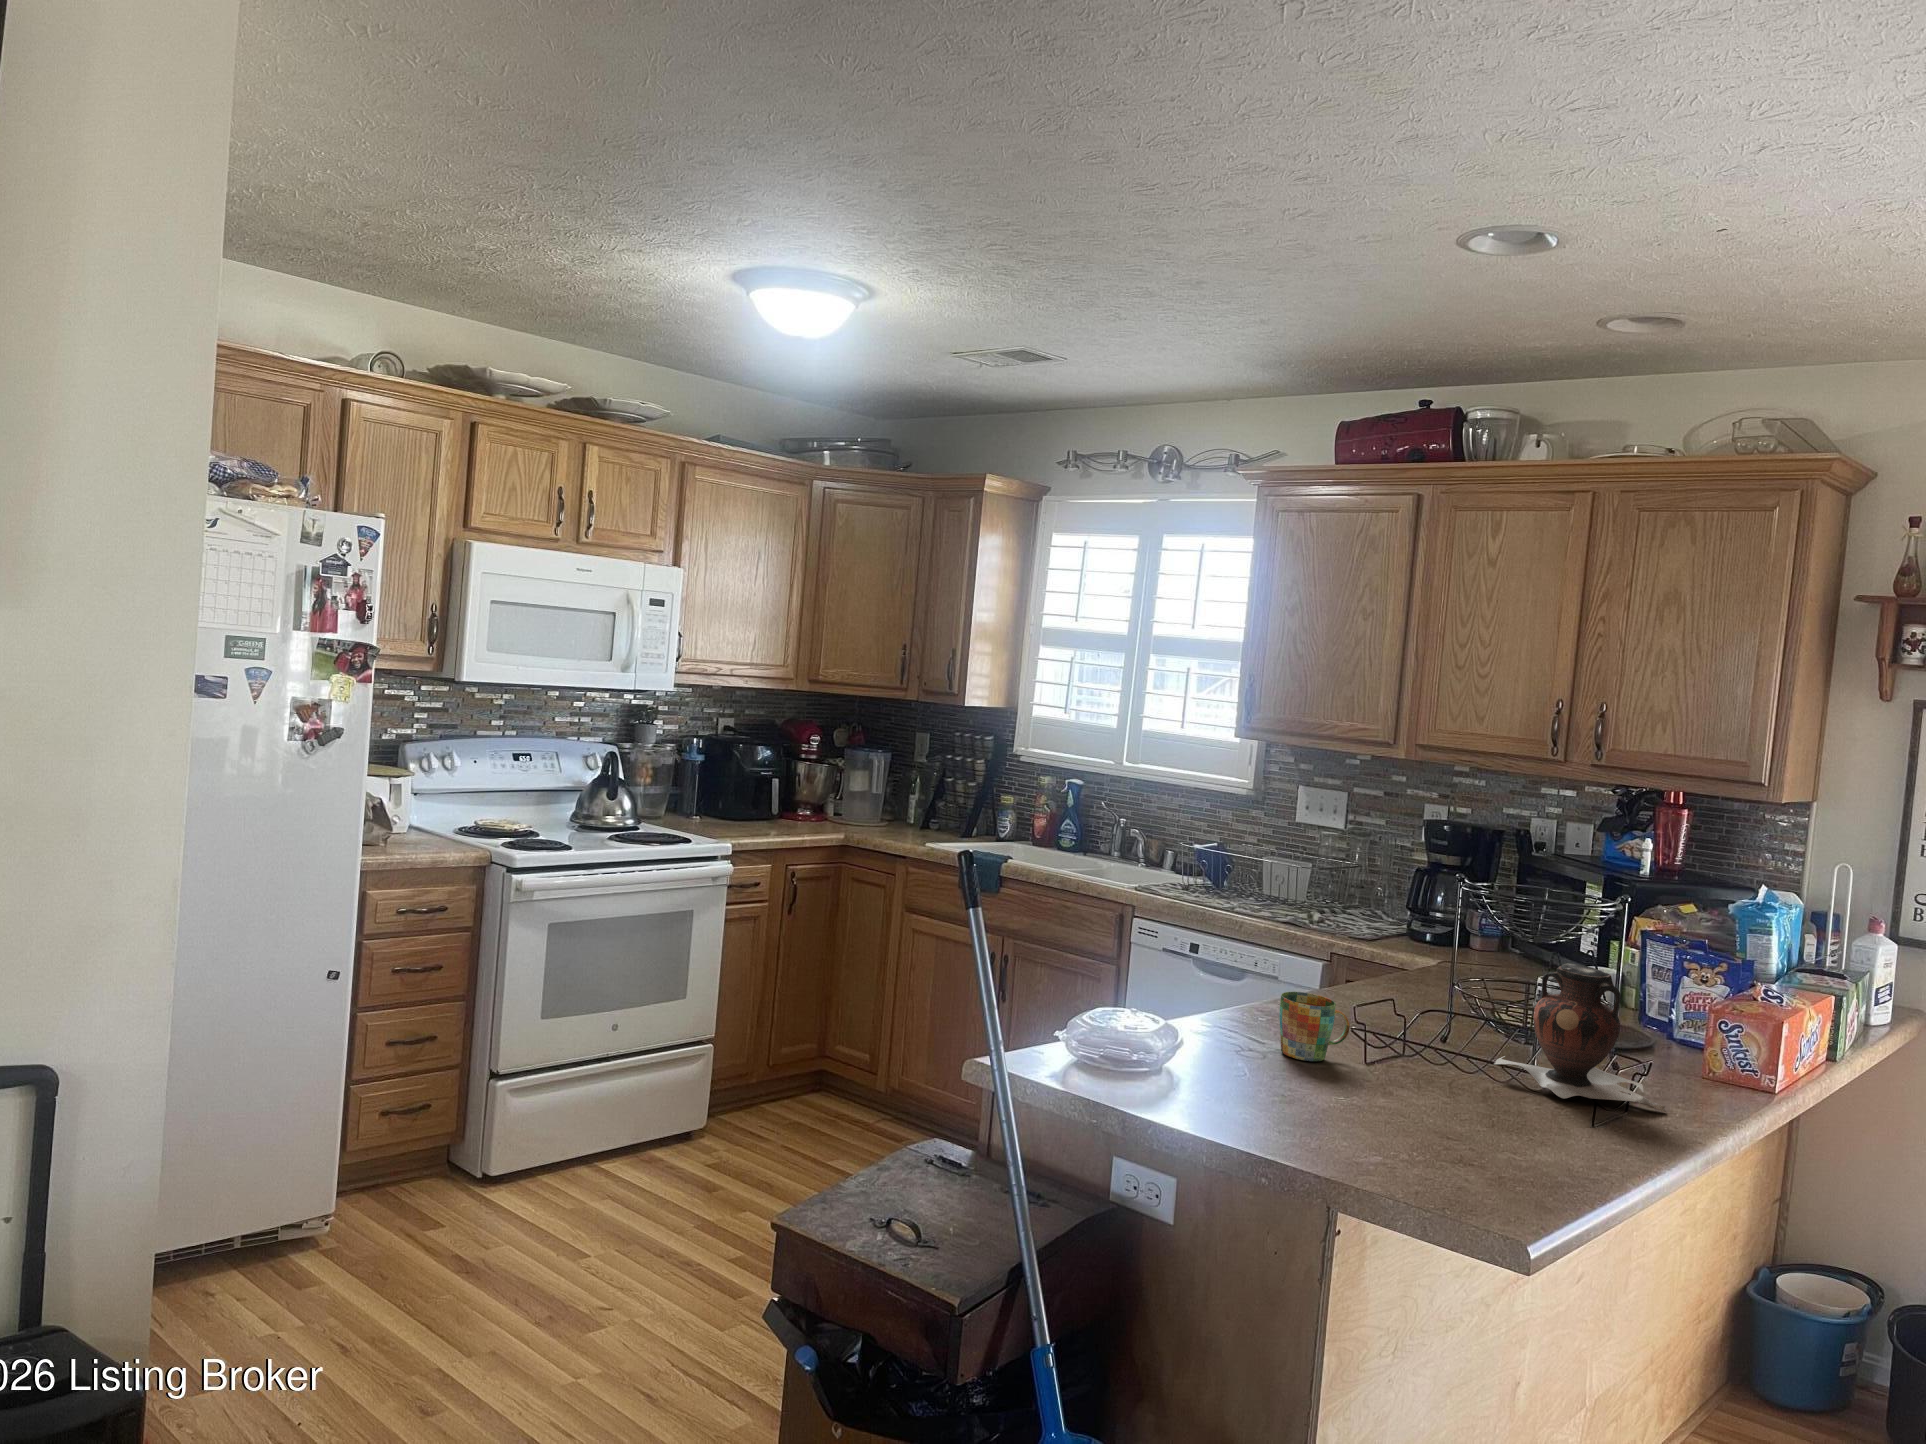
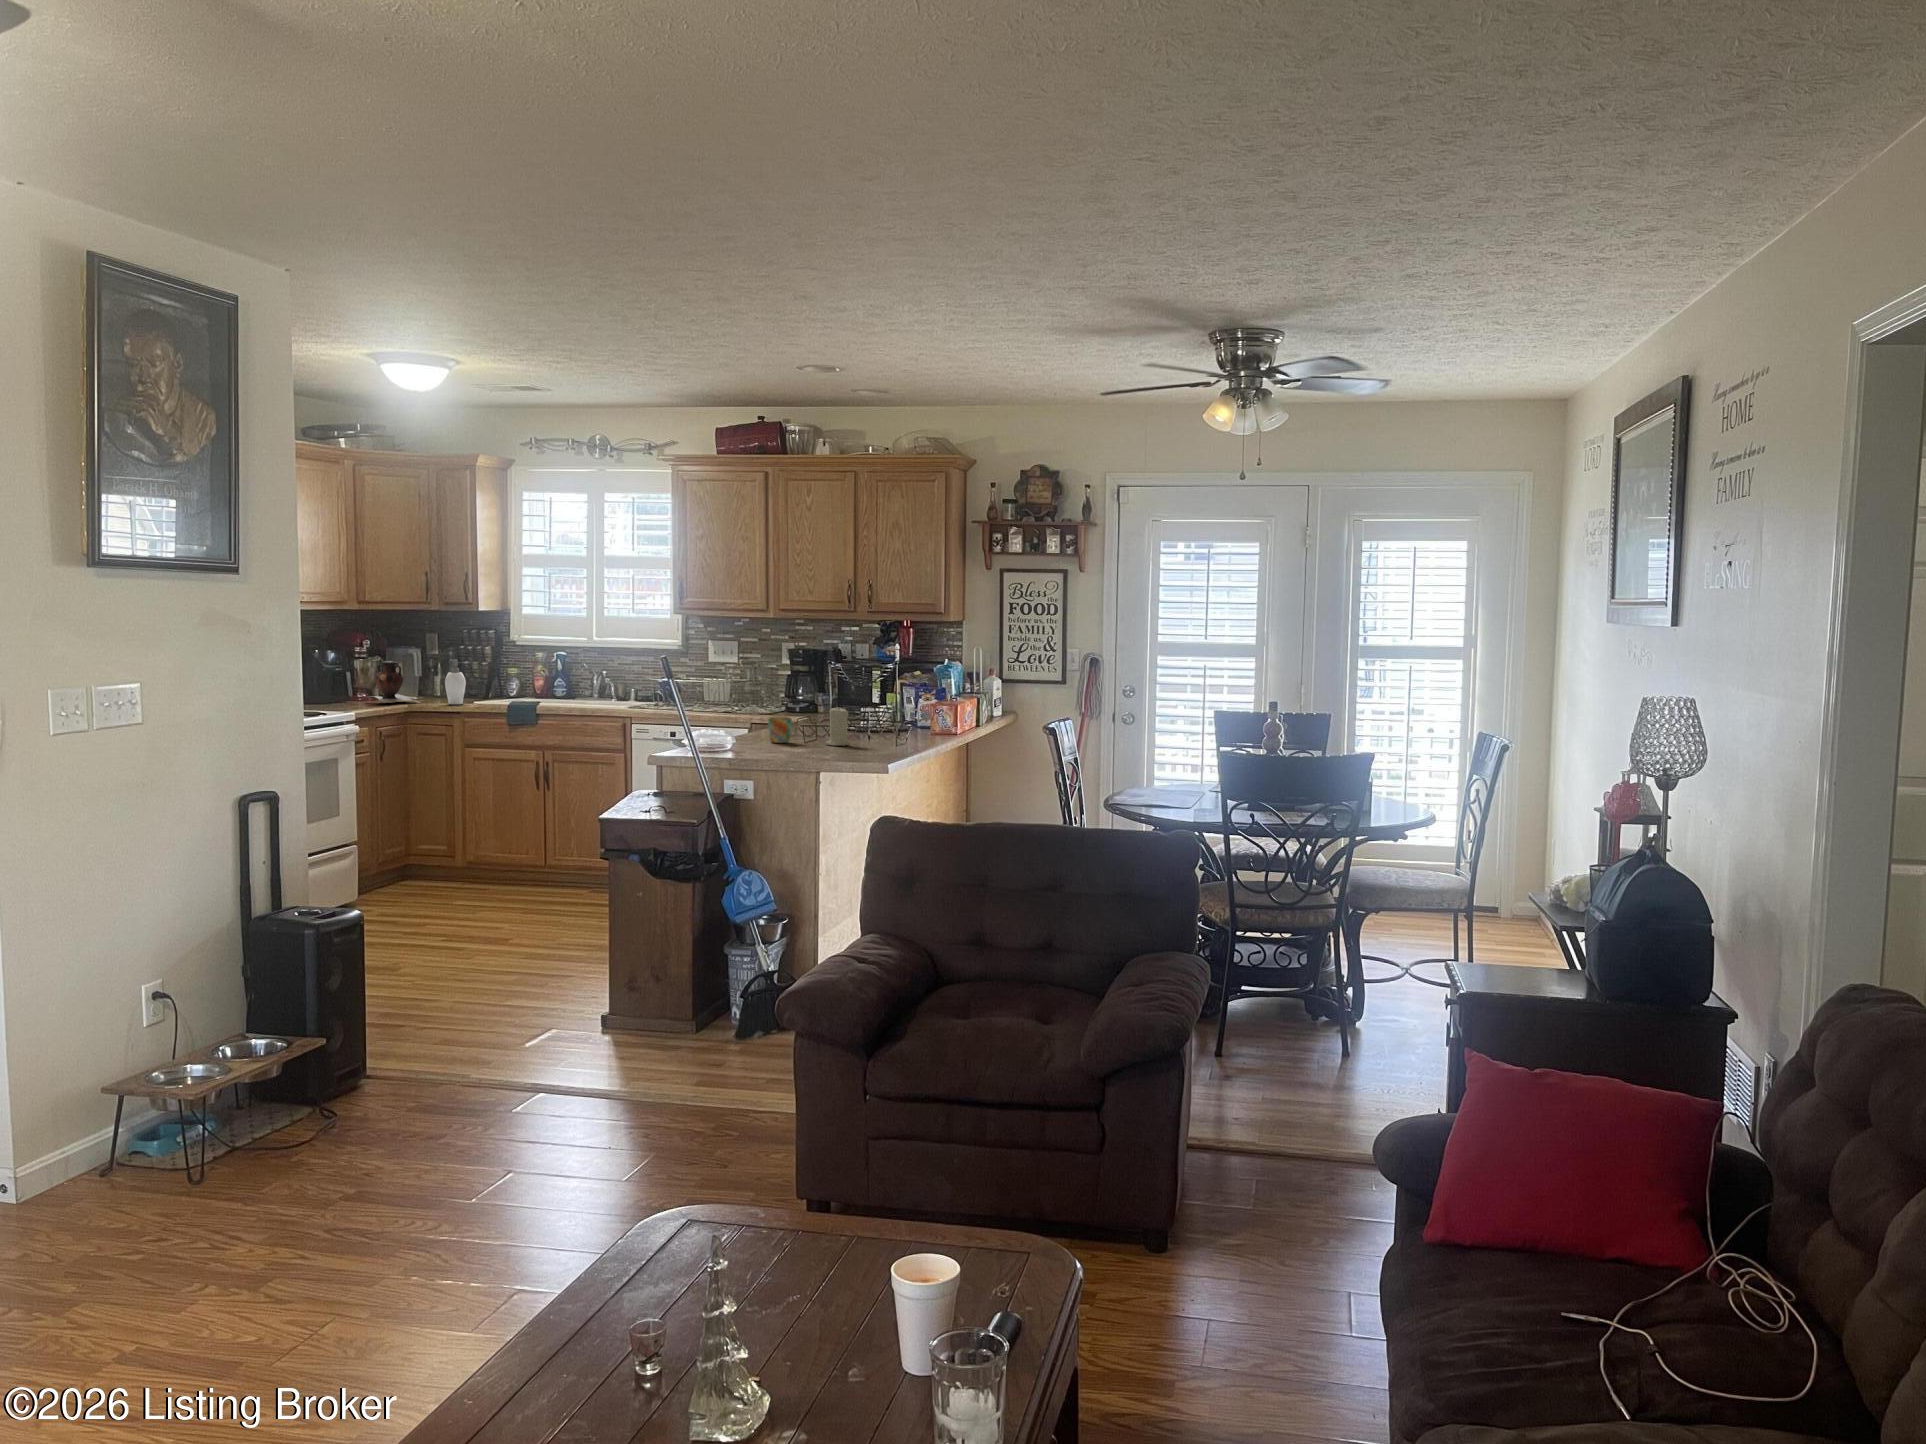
soap dispenser: none [889,775,931,843] -> present [445,659,469,704]
vase: present [1494,963,1666,1113] -> present [375,661,420,703]
candle: none [1408,1000,1473,1103] -> present [826,706,850,746]

